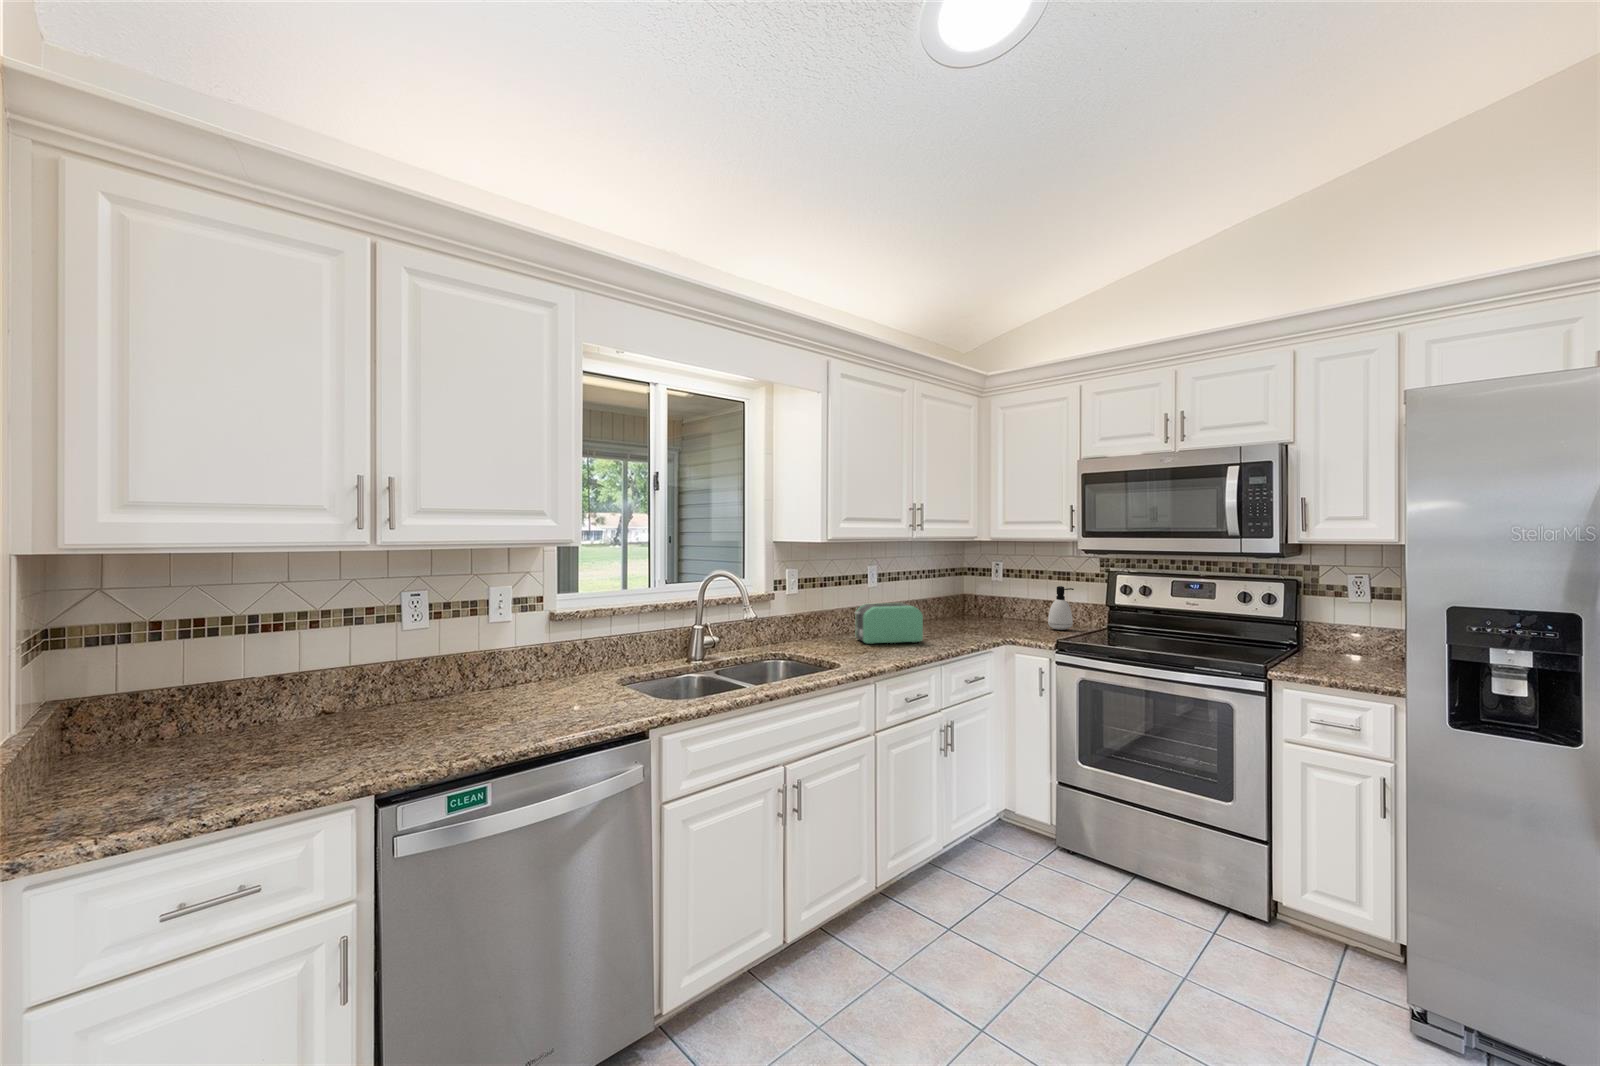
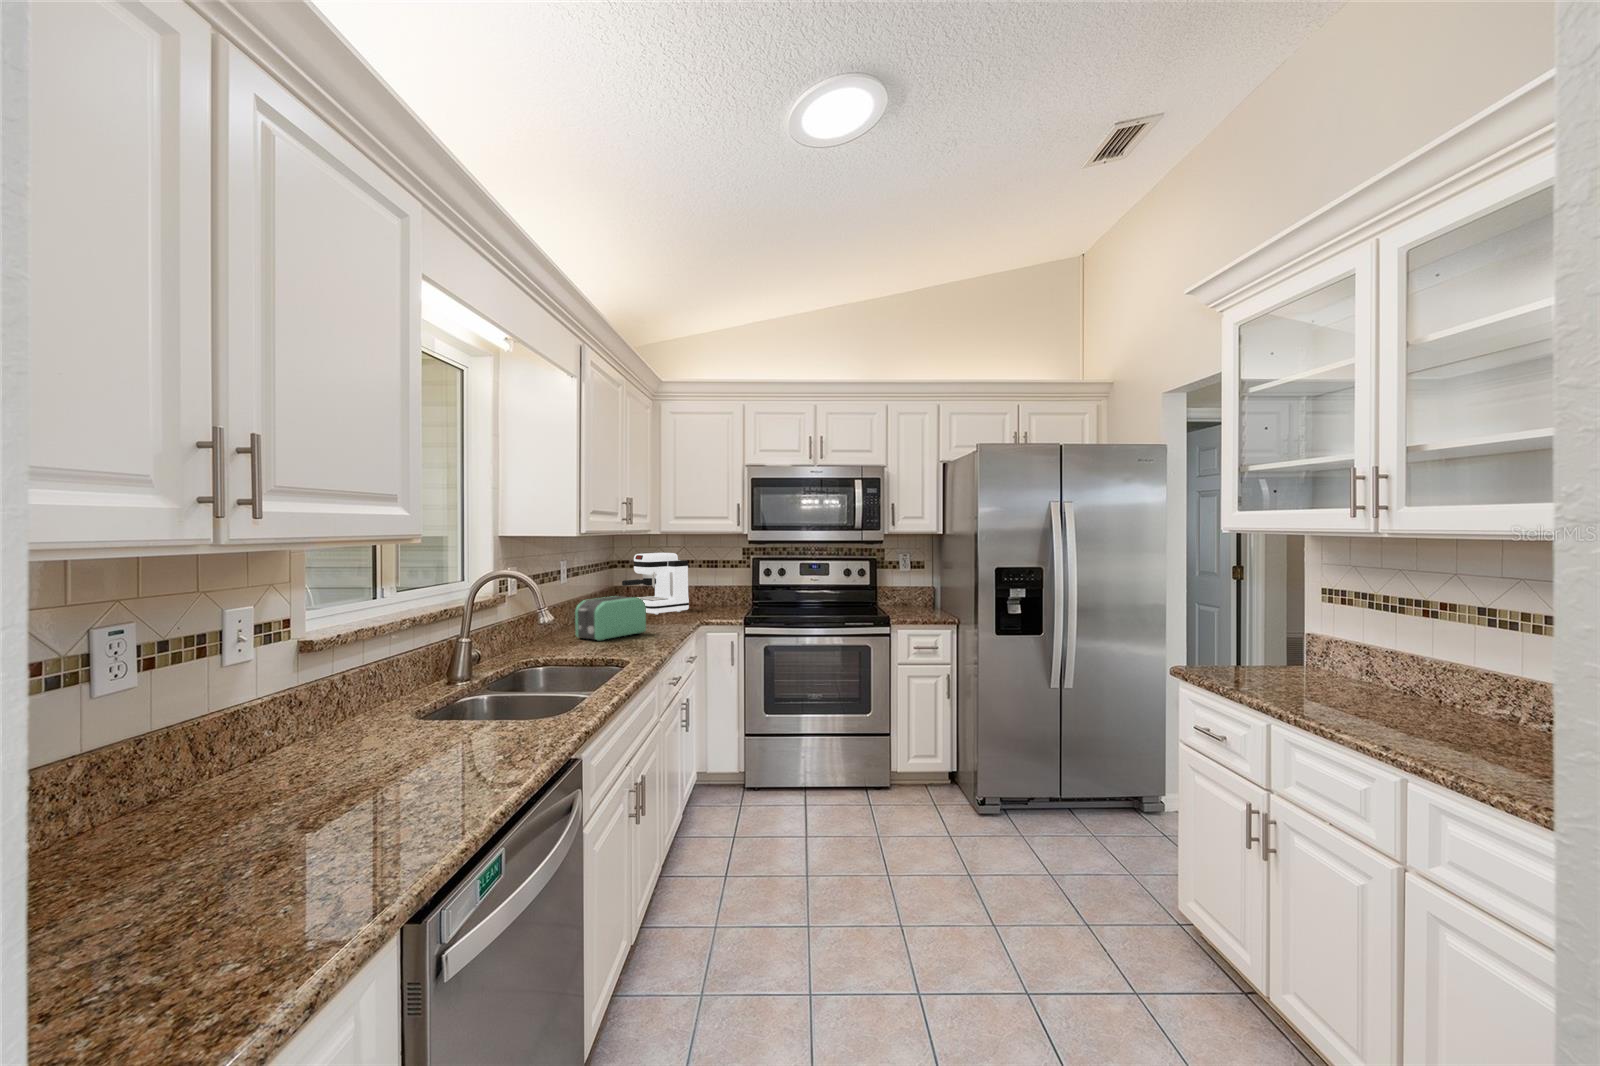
coffee maker: none [957,561,1026,627] -> present [622,553,689,615]
soap dispenser: present [1048,586,1074,630] -> none [707,572,728,610]

